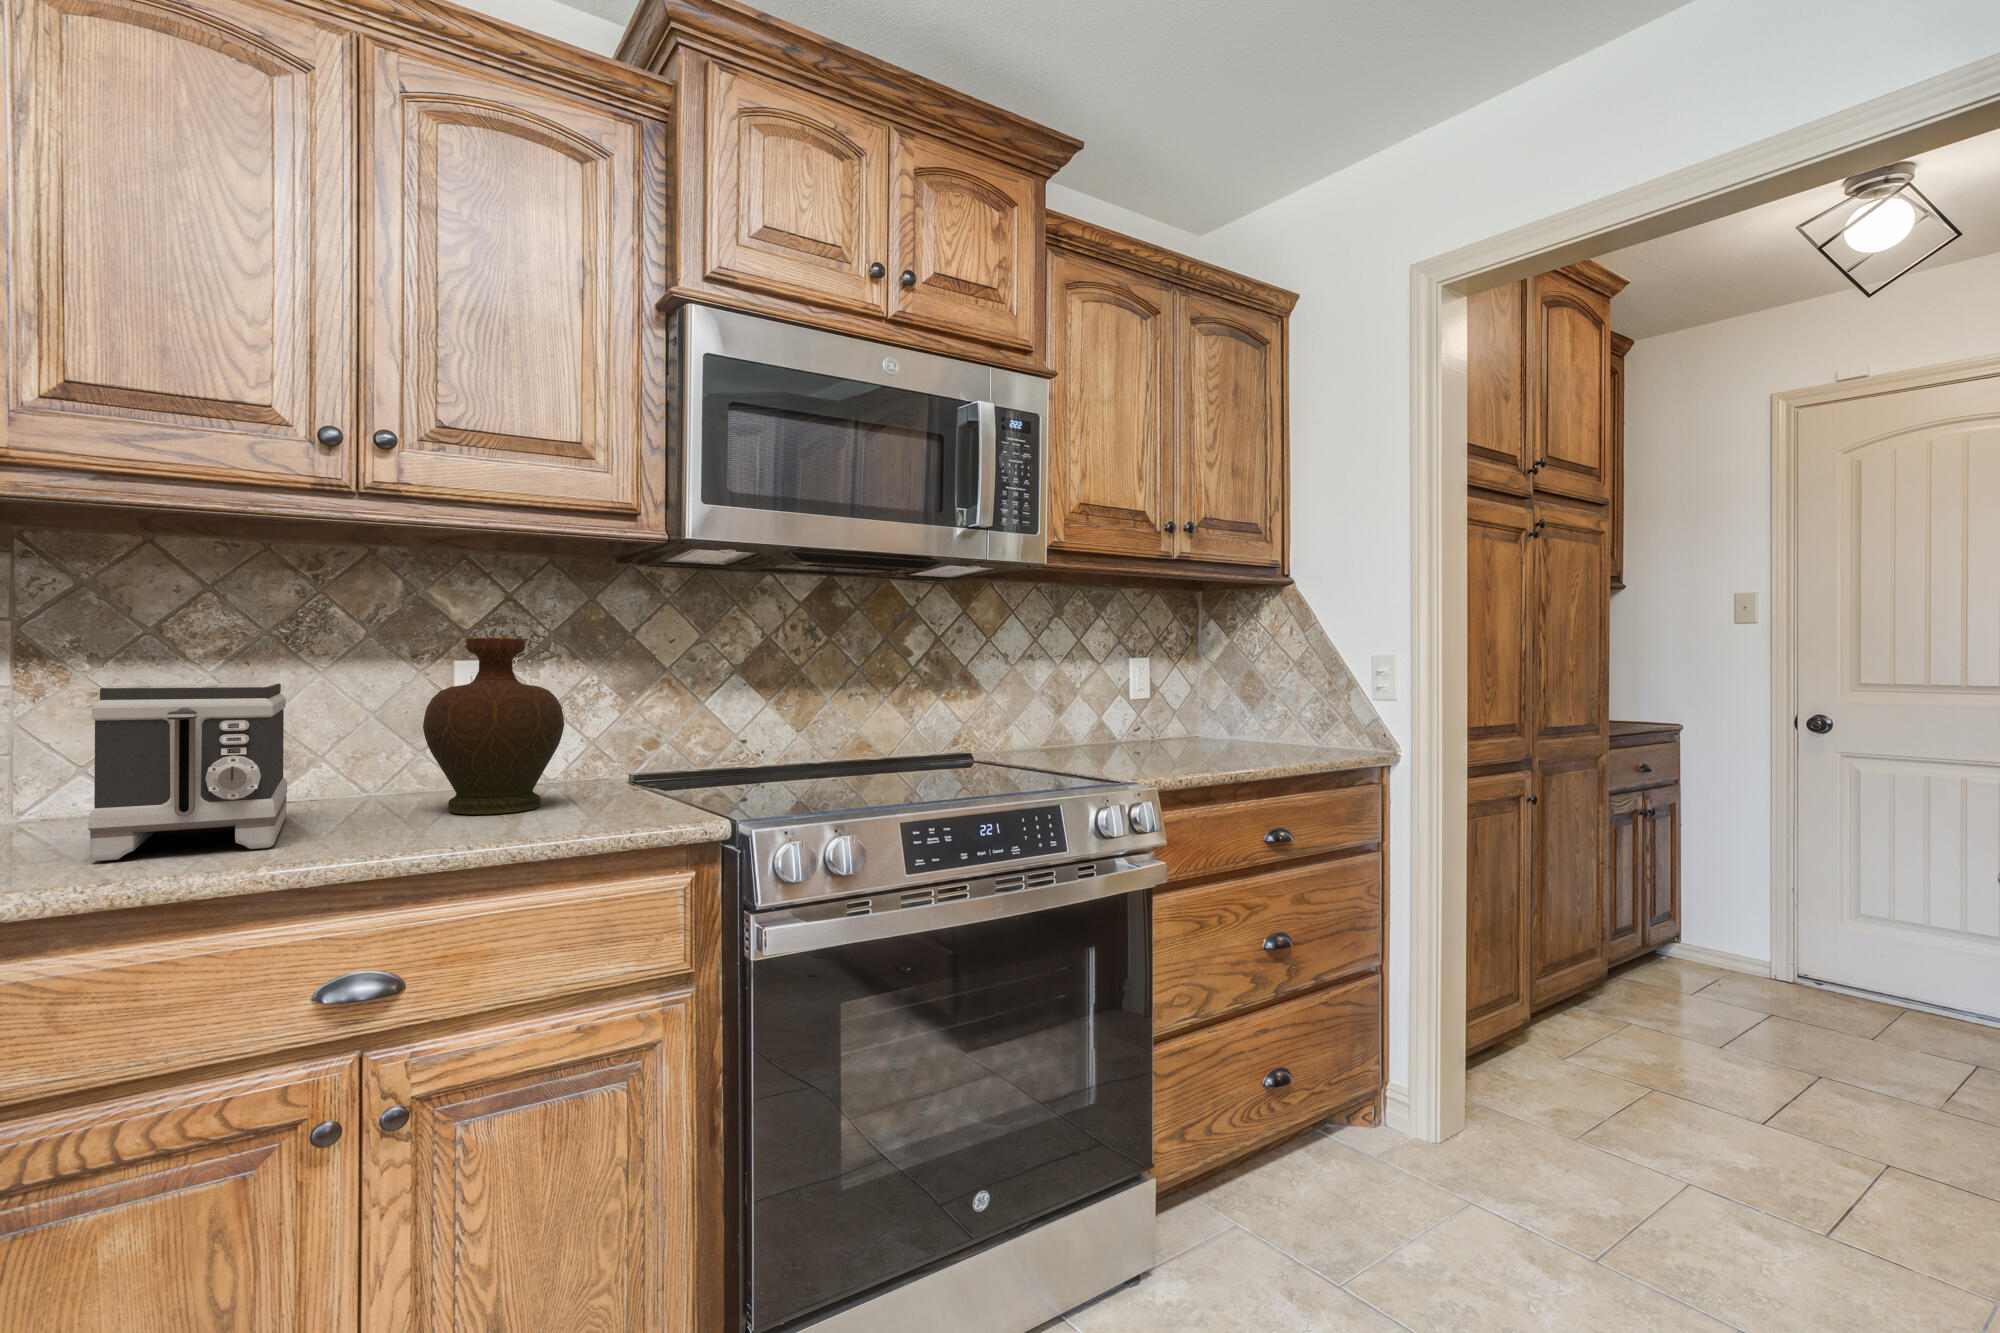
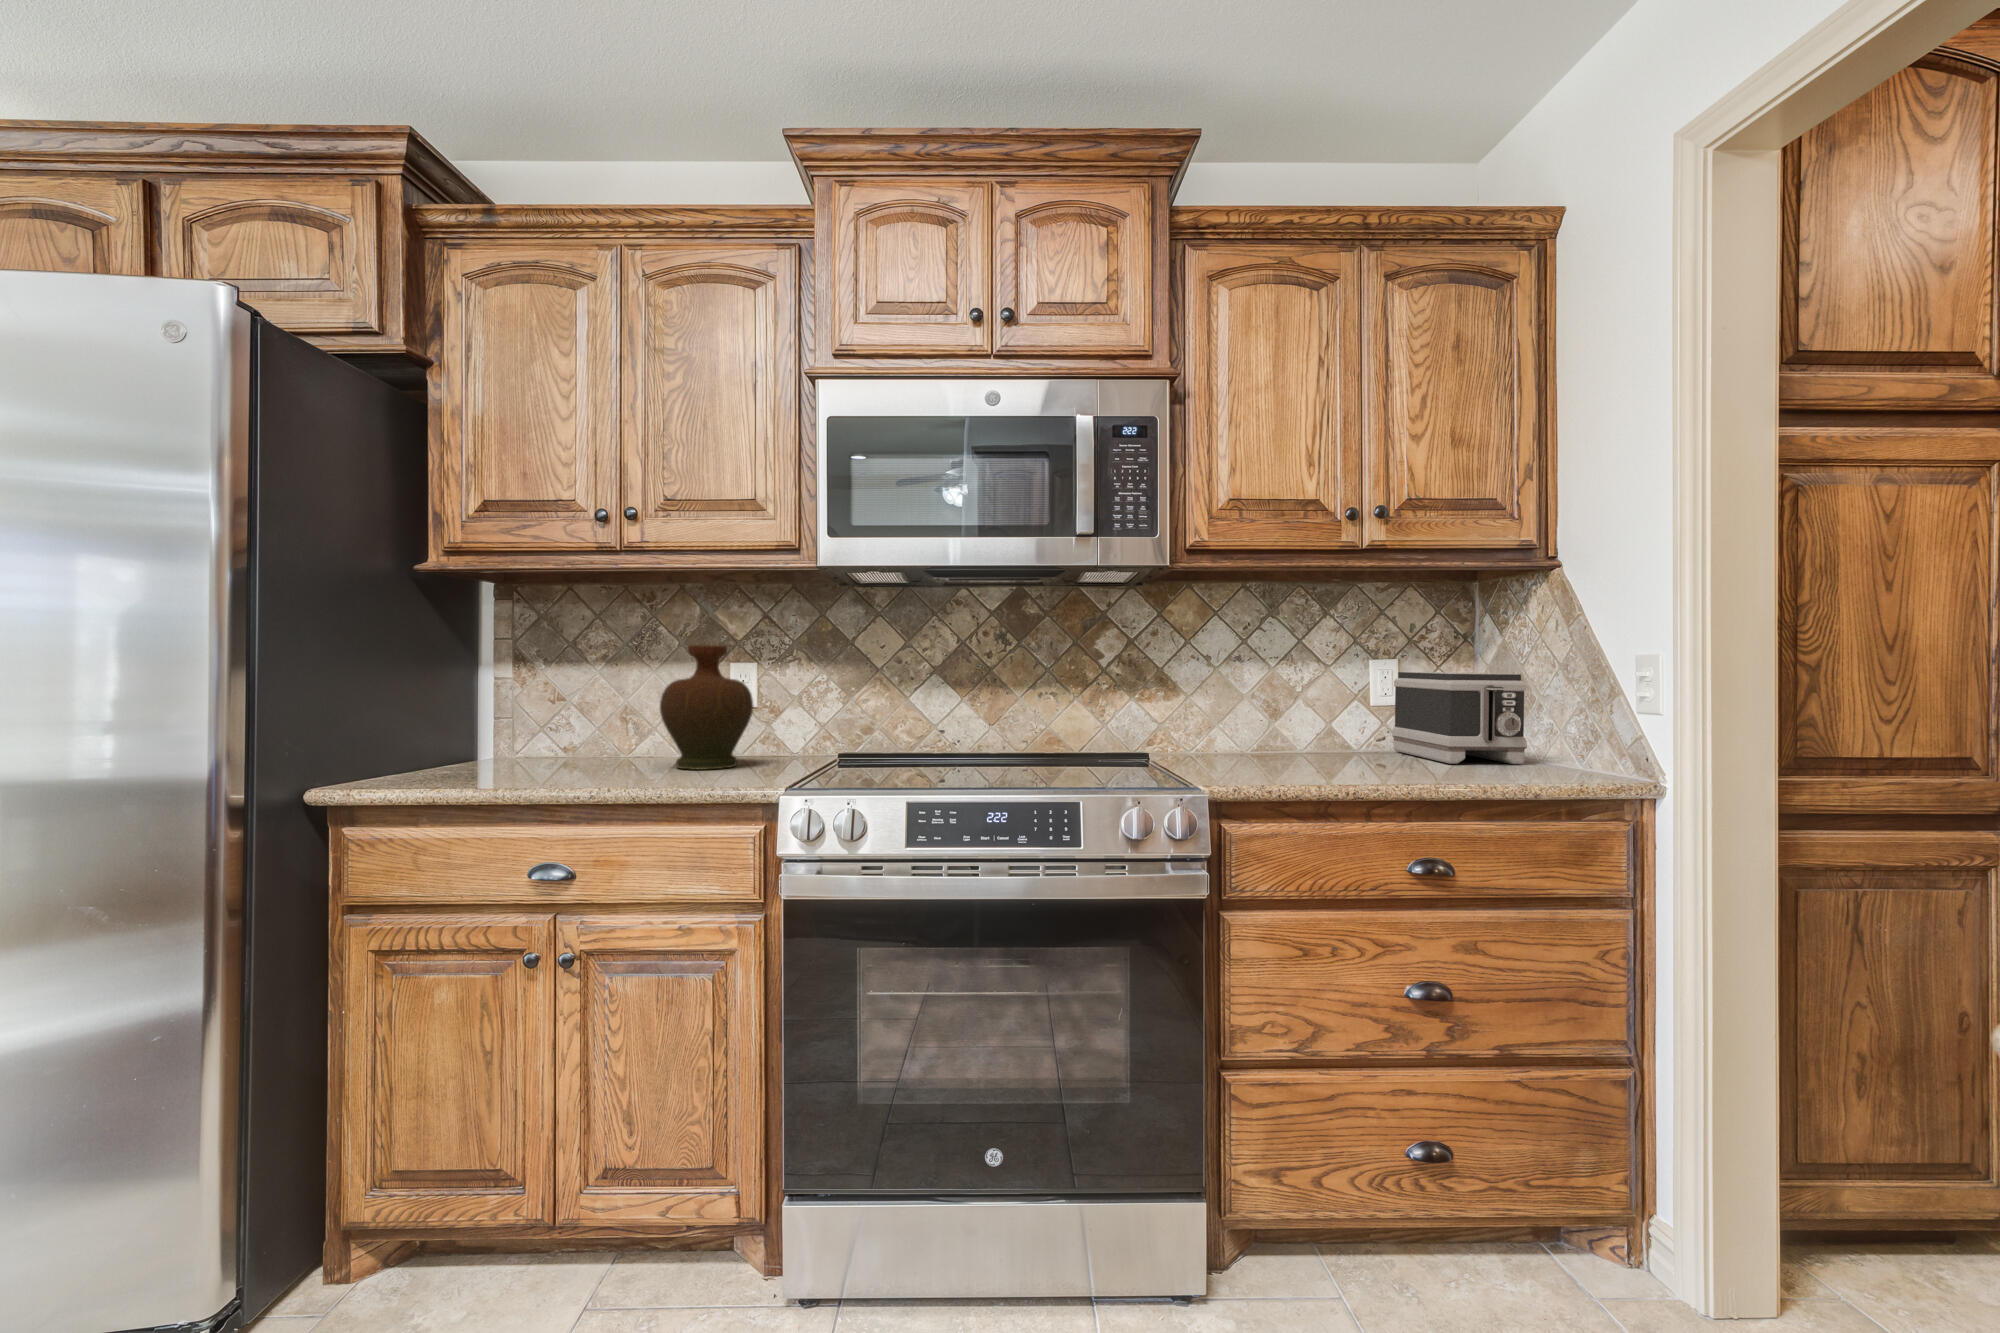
toaster: present [88,683,287,861] -> present [1392,672,1527,764]

